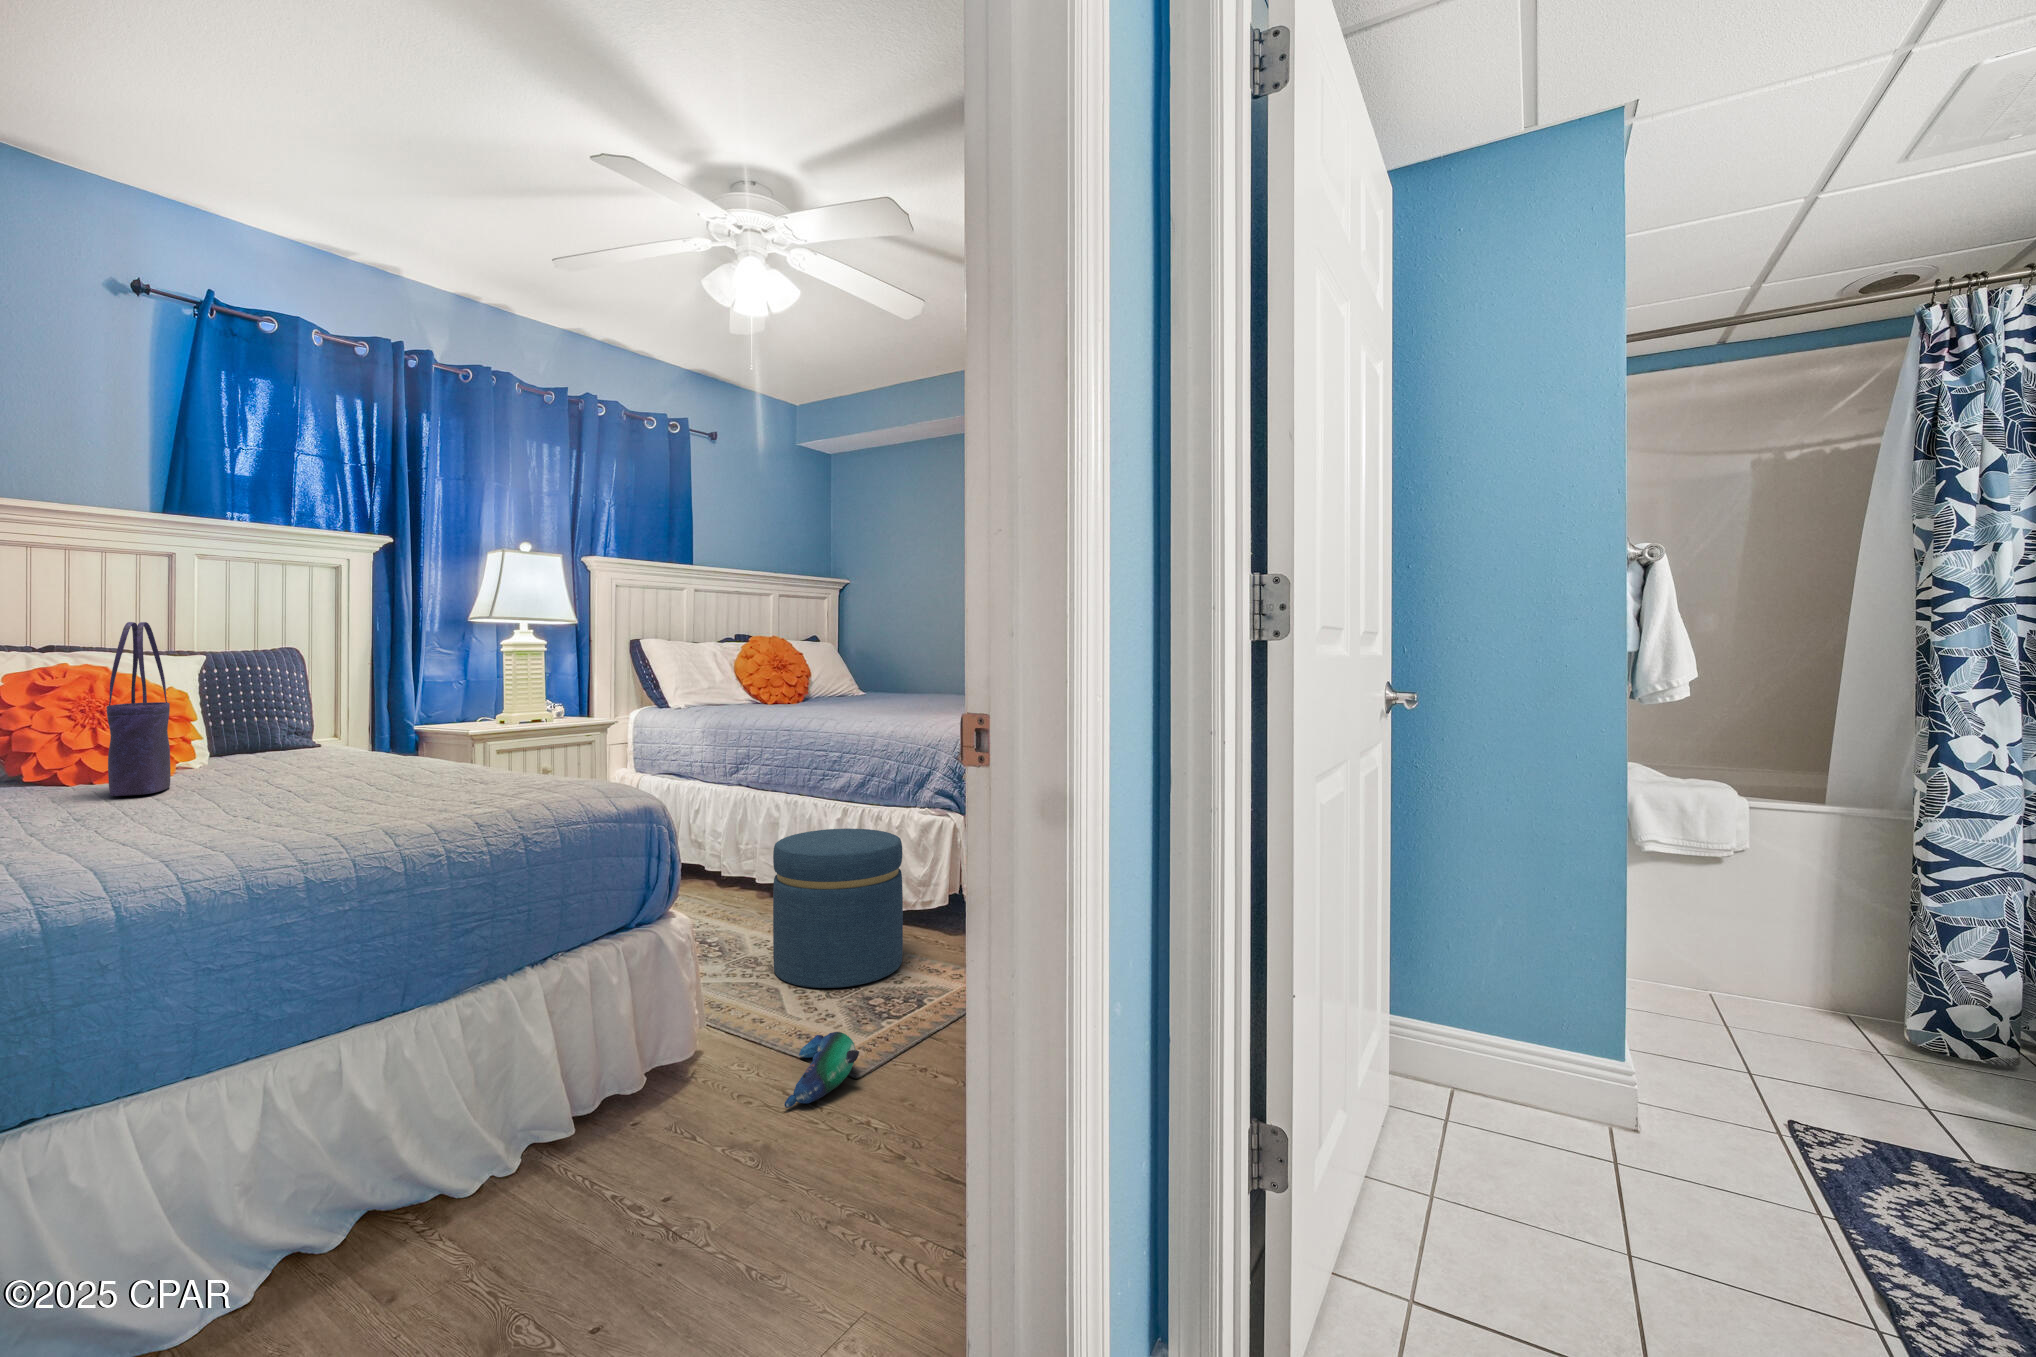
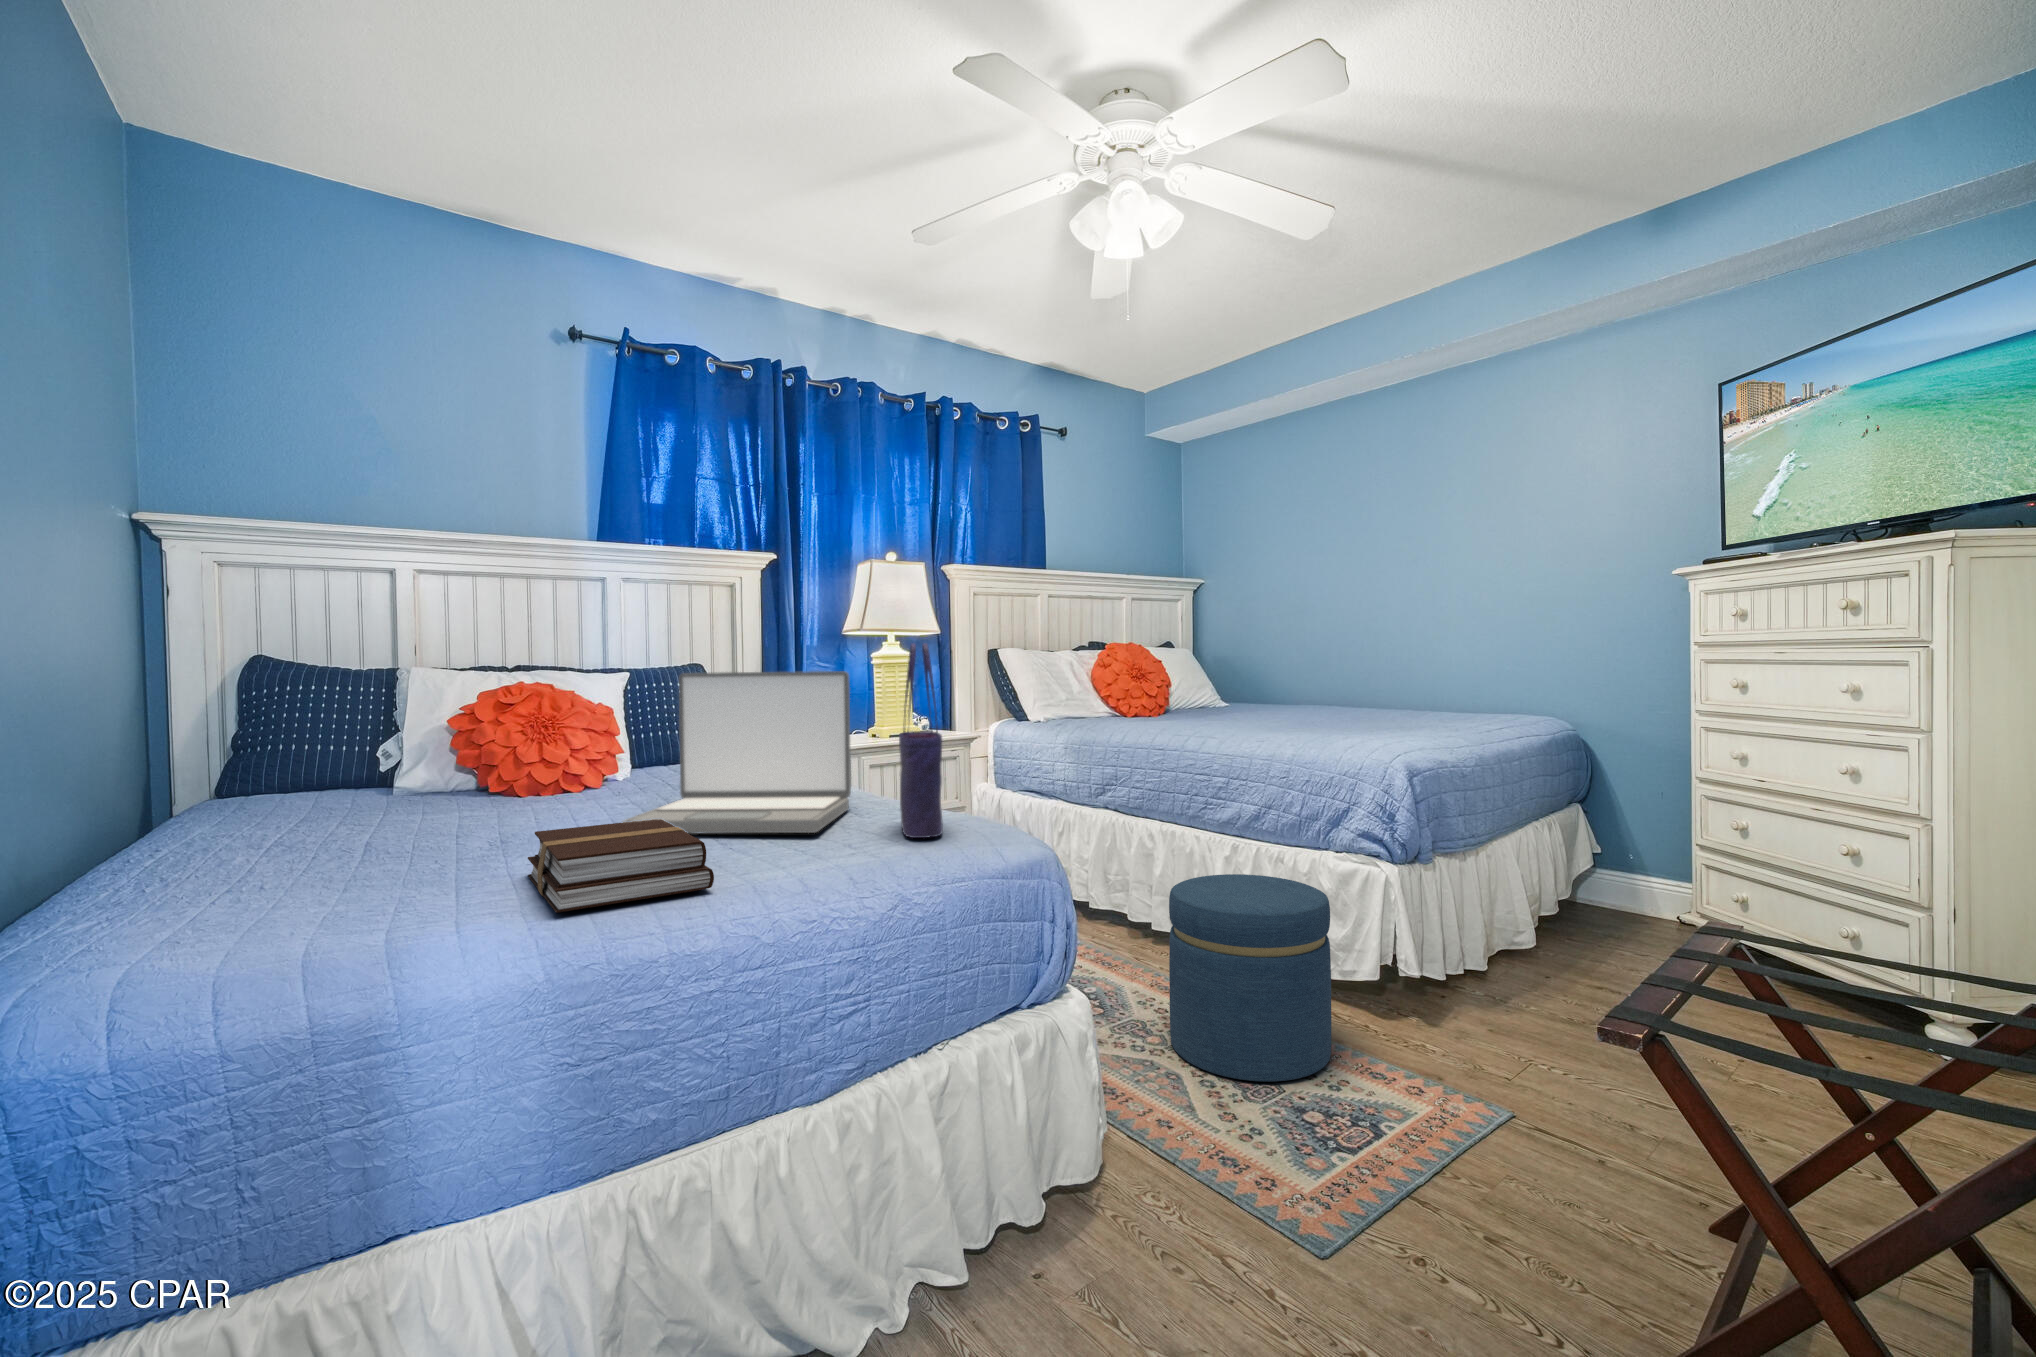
tote bag: present [107,622,171,796] -> present [899,643,943,838]
laptop: none [208,656,462,805] -> present [622,671,851,834]
book: none [106,785,314,858] -> present [528,819,714,913]
plush toy: present [784,1032,860,1108] -> none [1235,1160,1332,1278]

